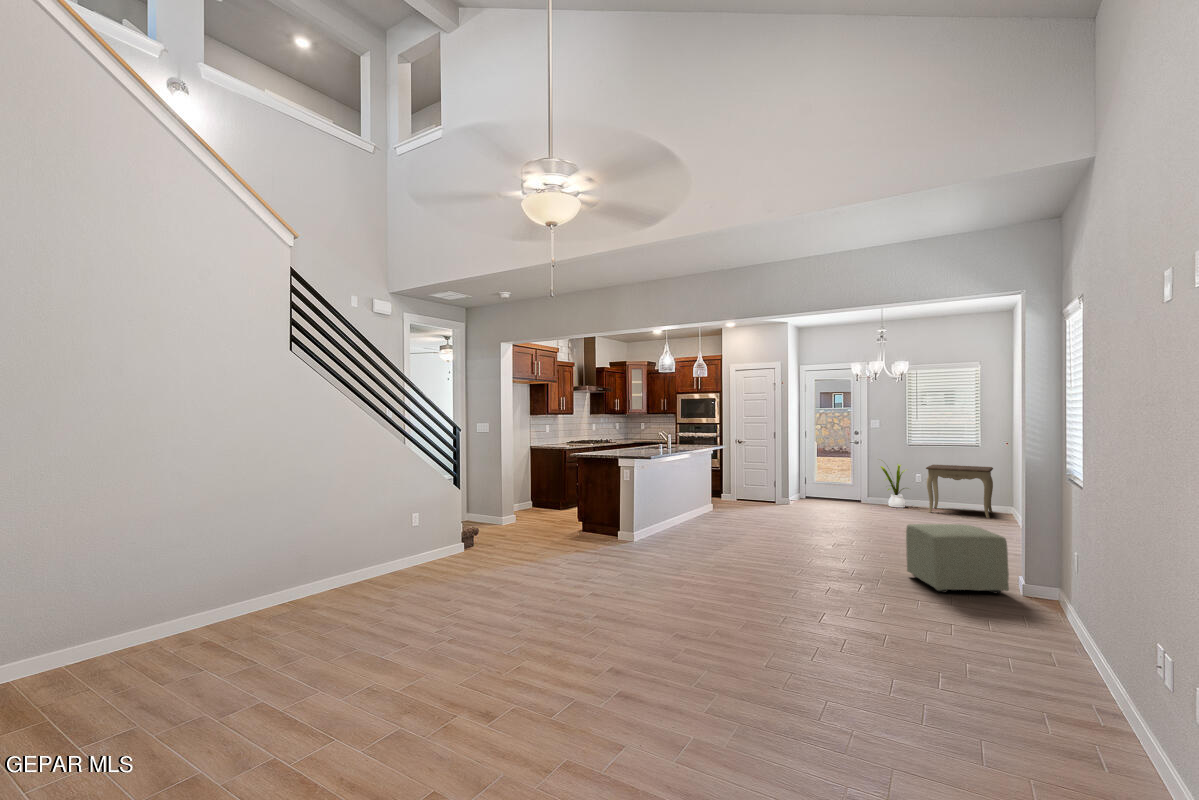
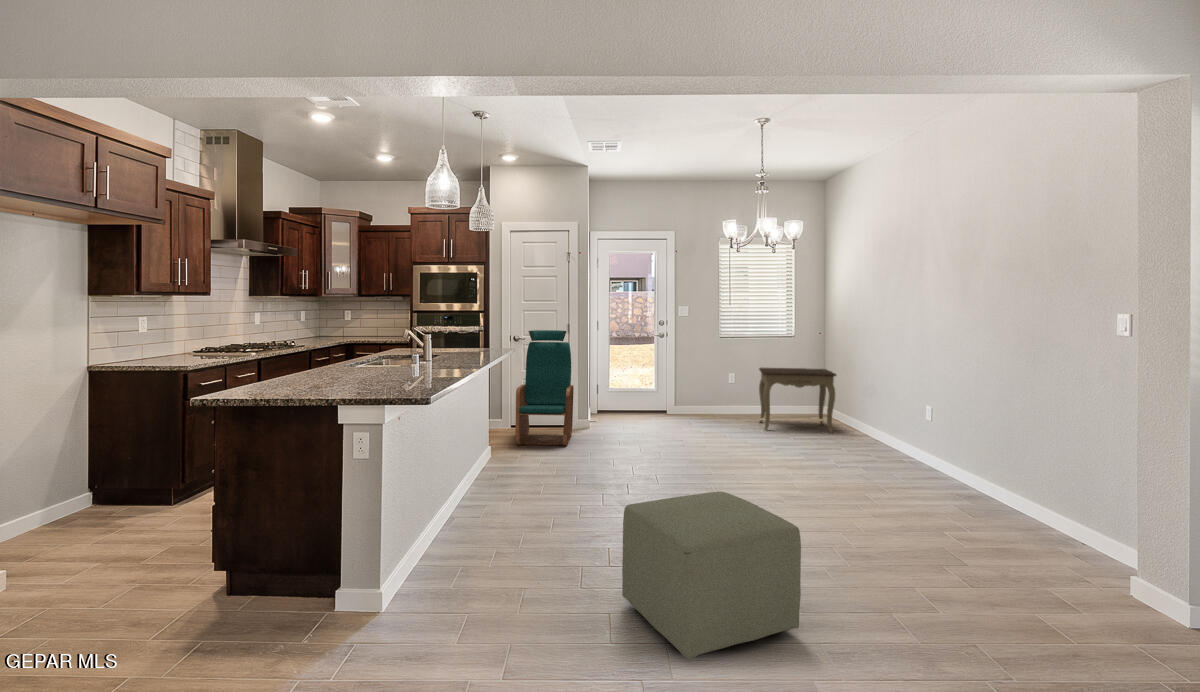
armchair: none [731,435,774,509] -> present [515,330,574,445]
house plant: present [881,464,906,508] -> none [698,362,737,425]
ottoman: present [906,524,1009,593] -> present [622,492,801,660]

